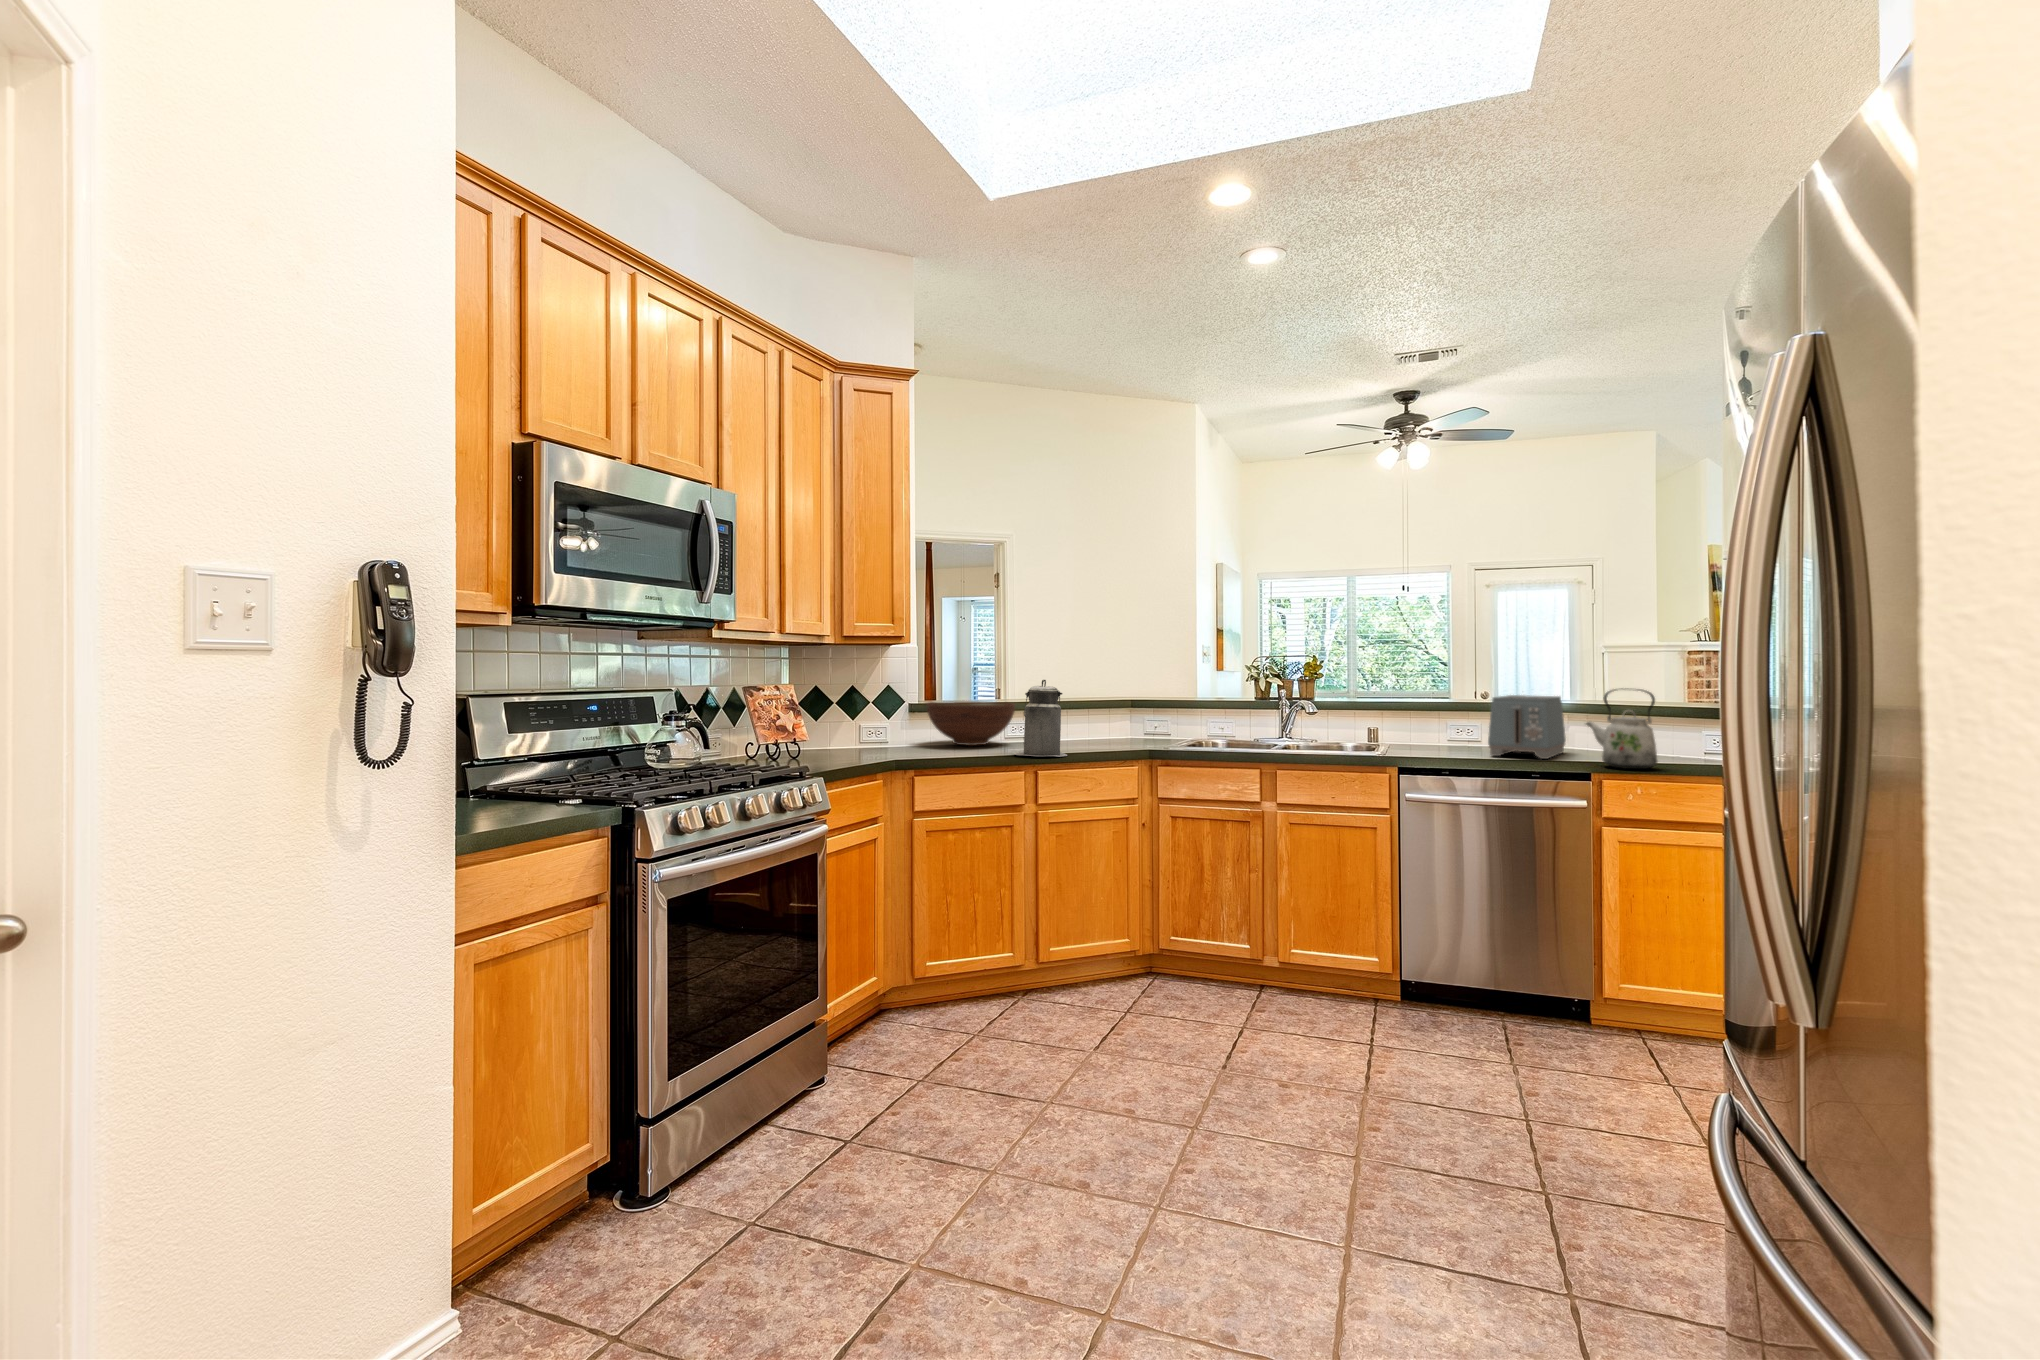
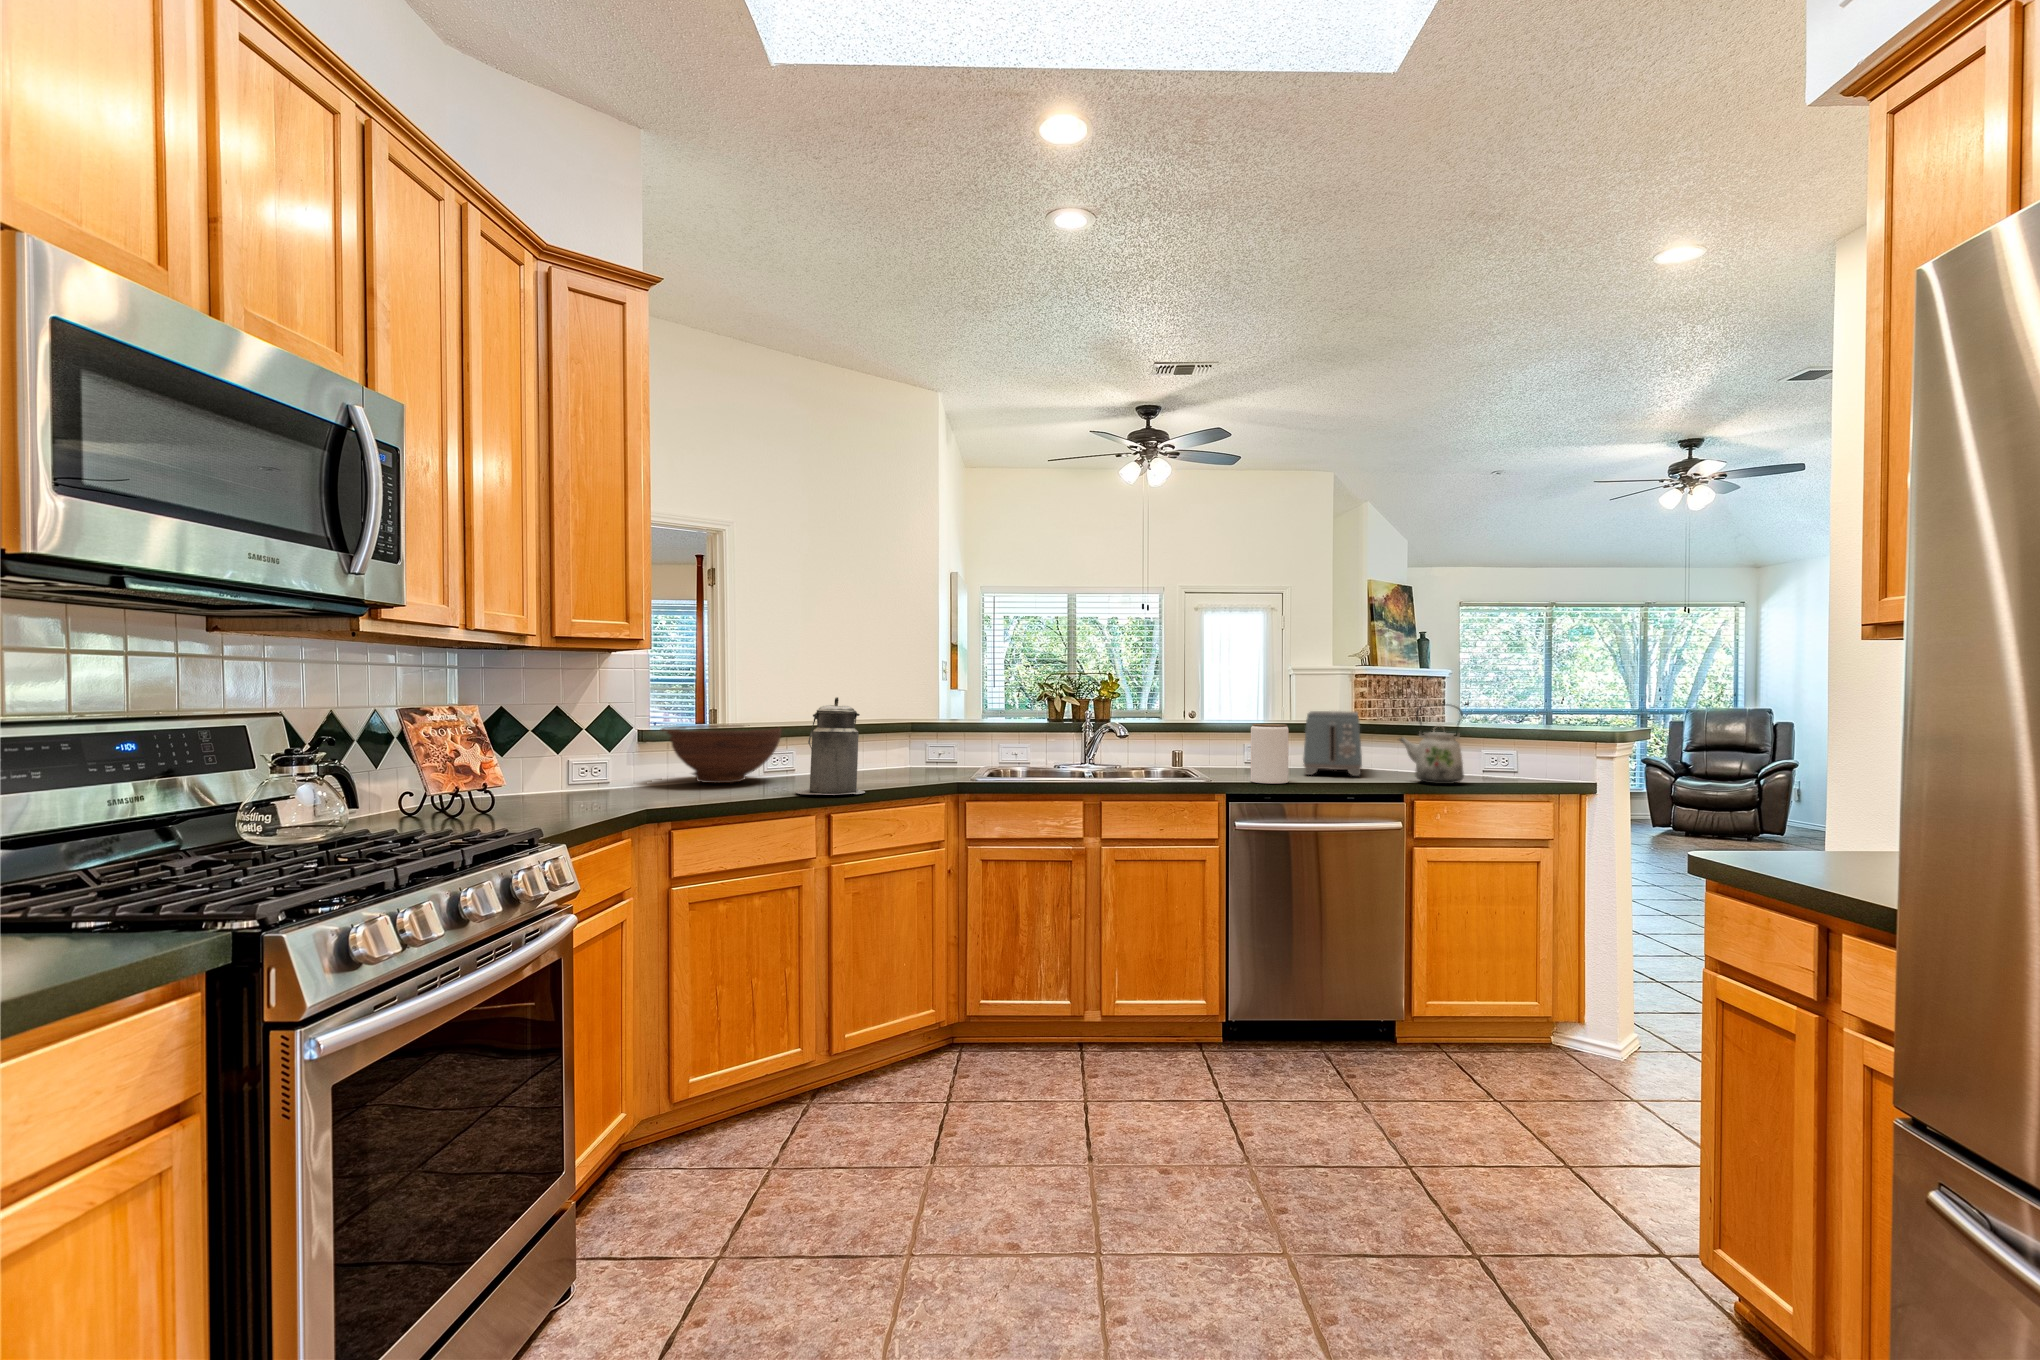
jar: none [1422,706,1461,762] -> present [1251,724,1288,783]

